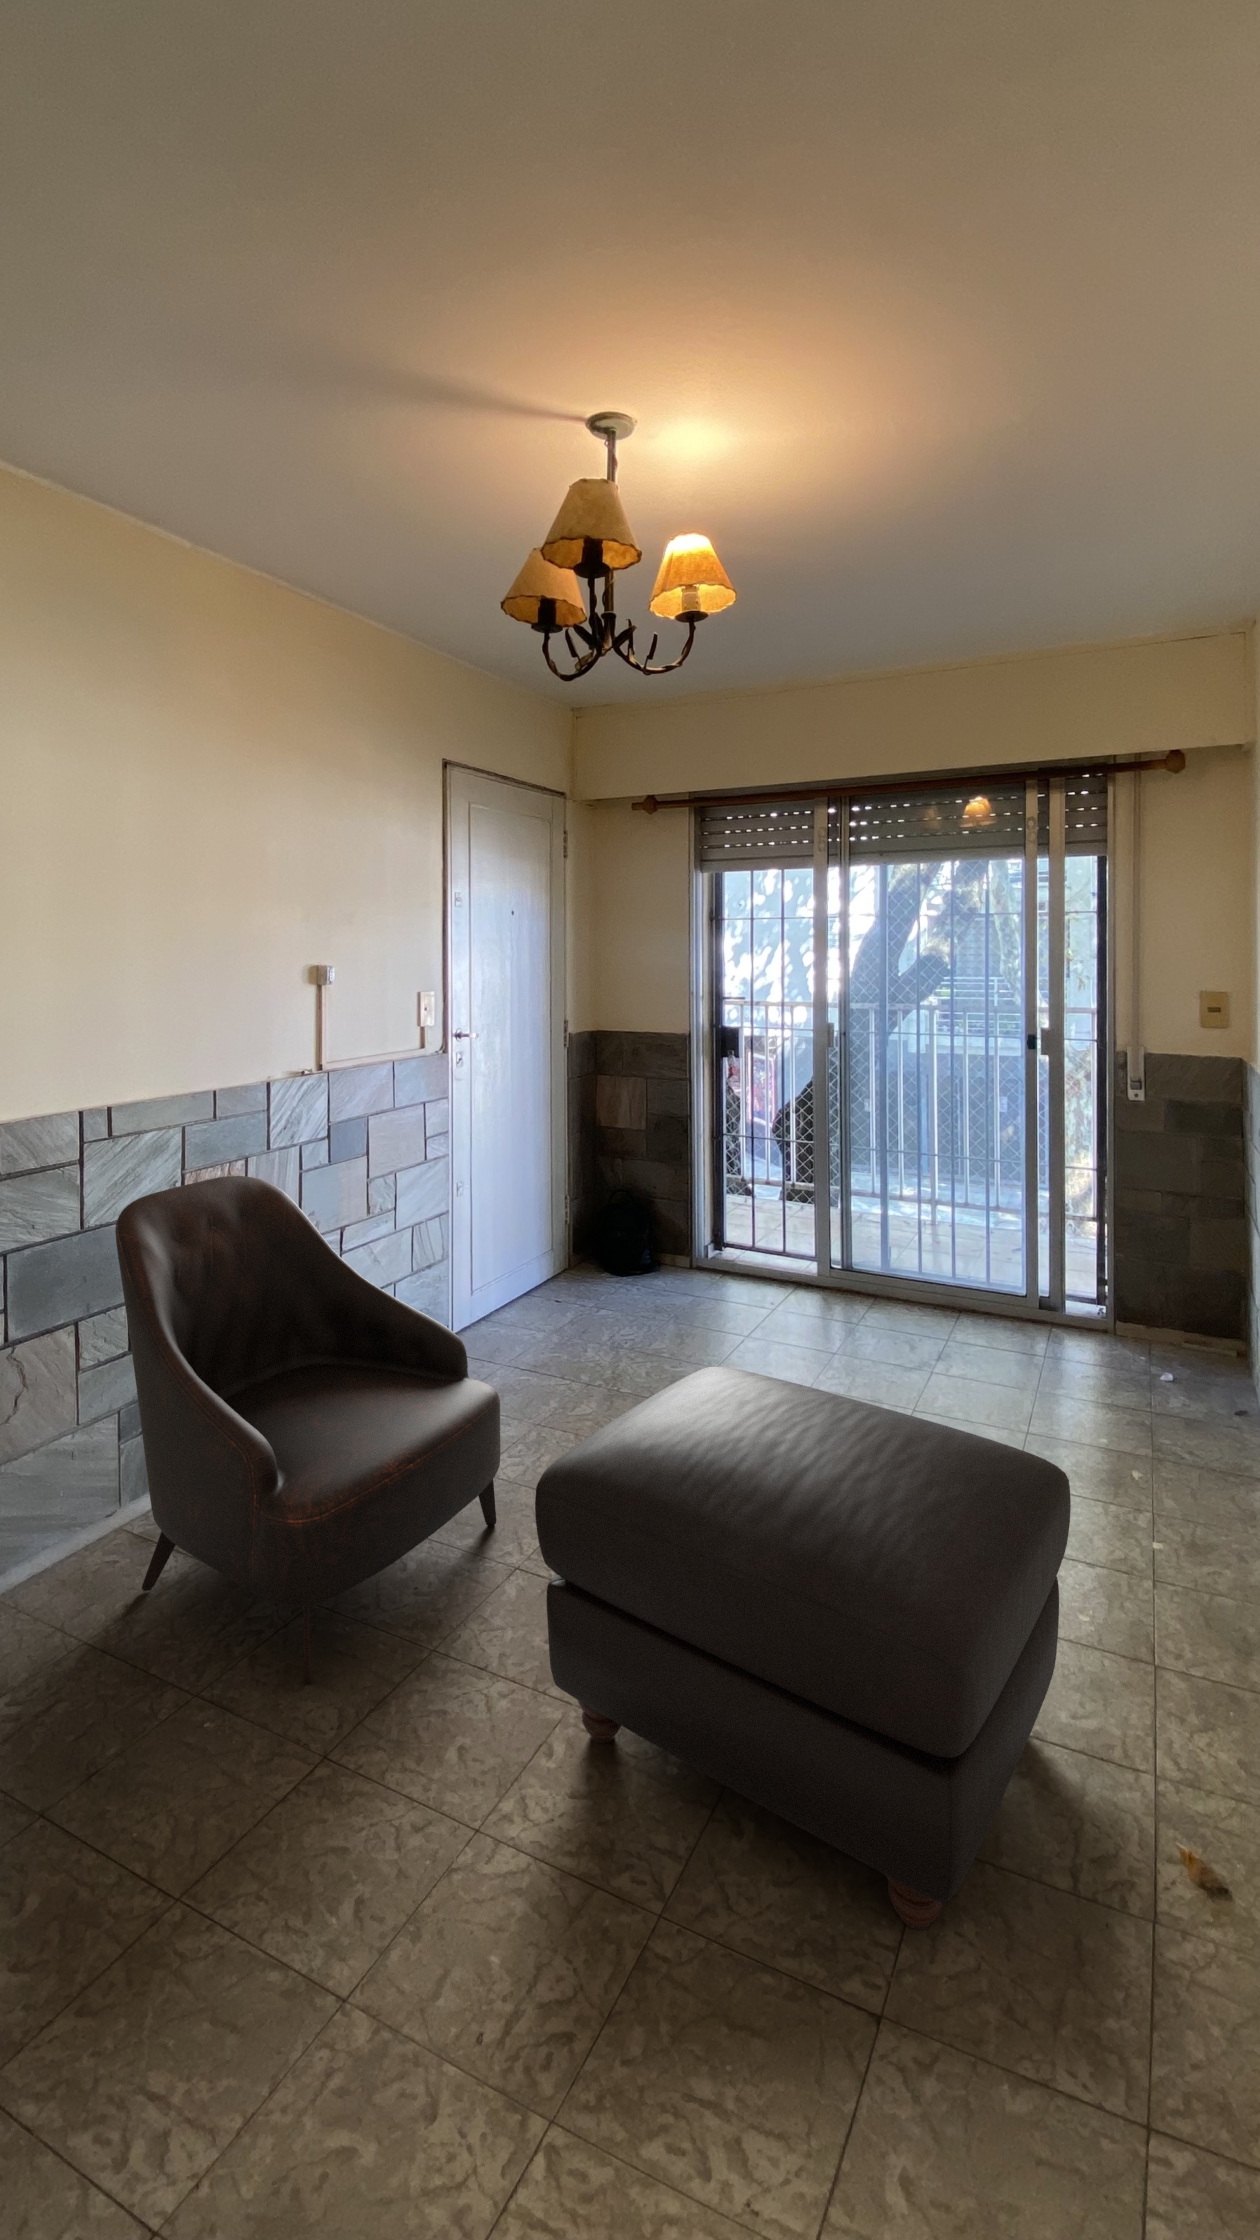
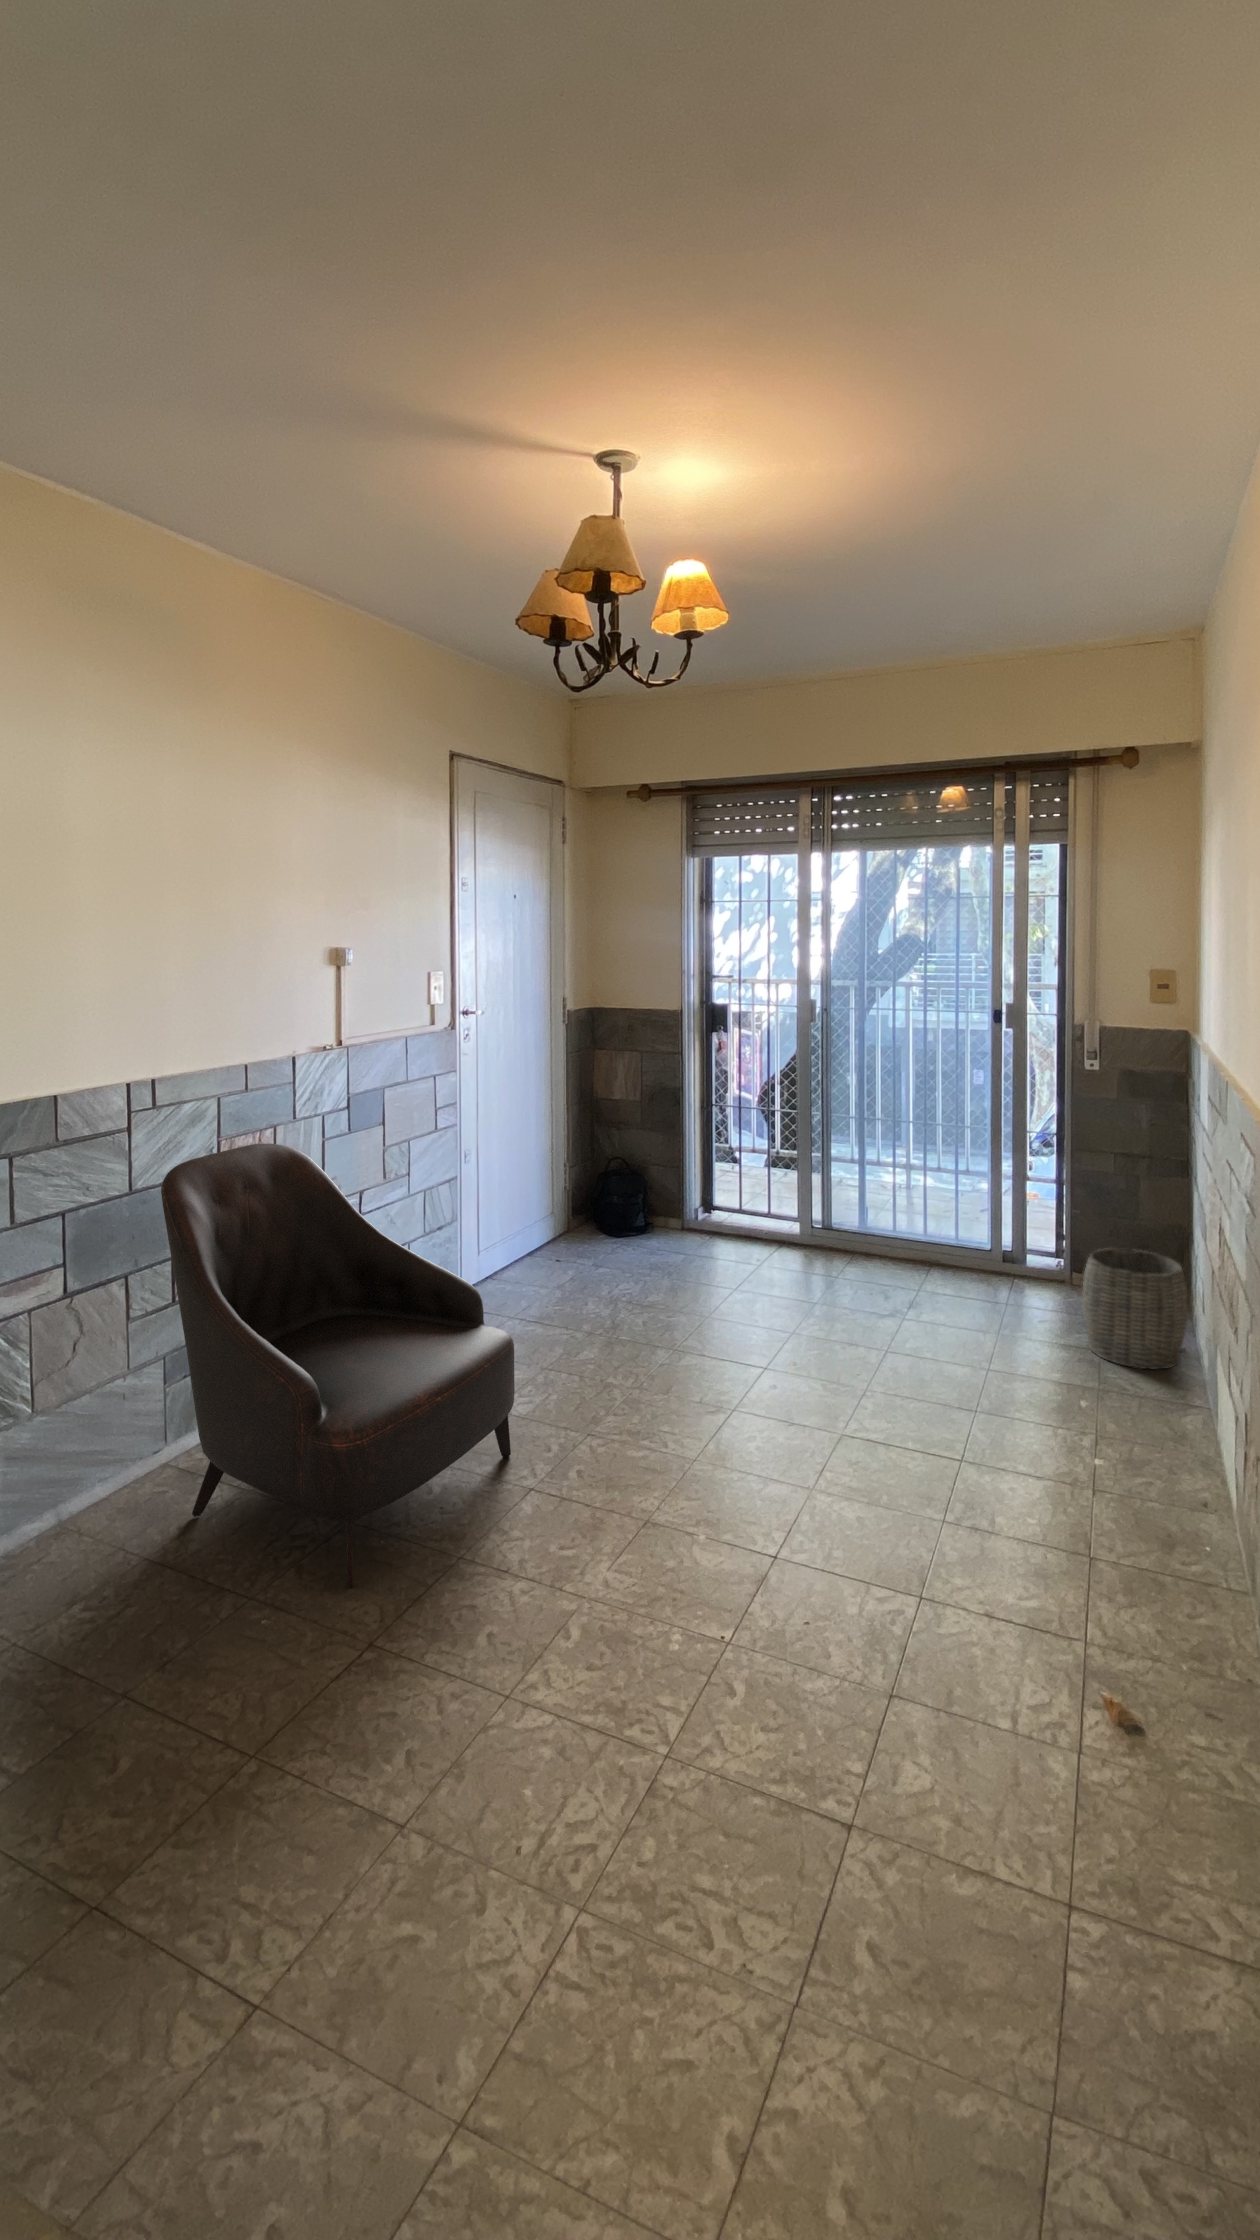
woven basket: none [1130,1296,1249,1433] -> present [1083,1248,1187,1369]
ottoman: present [535,1367,1071,1929] -> none [555,1309,1016,1757]

